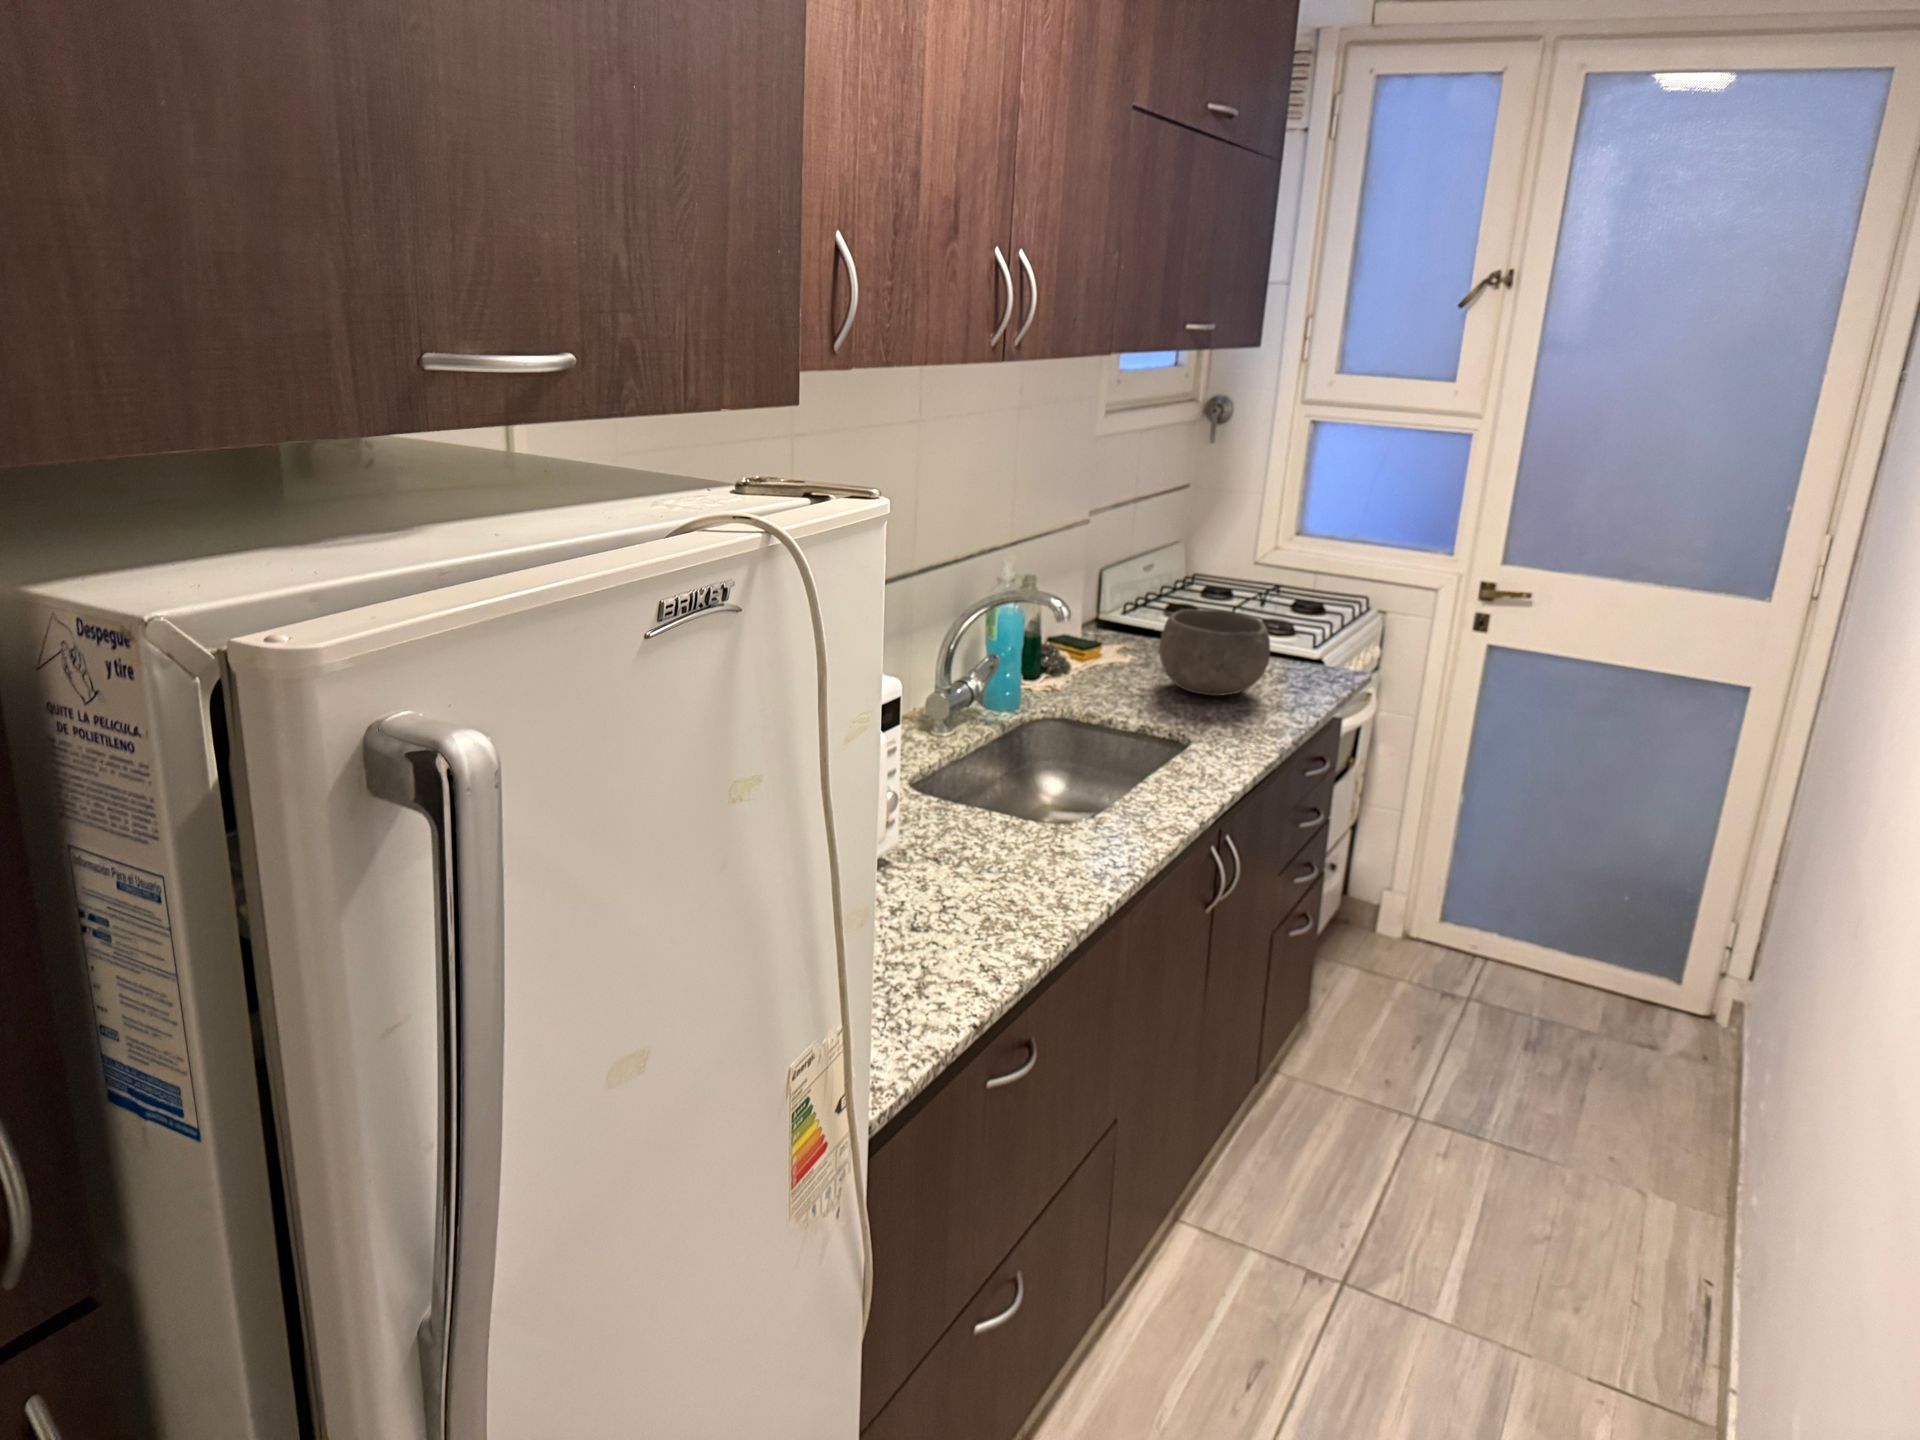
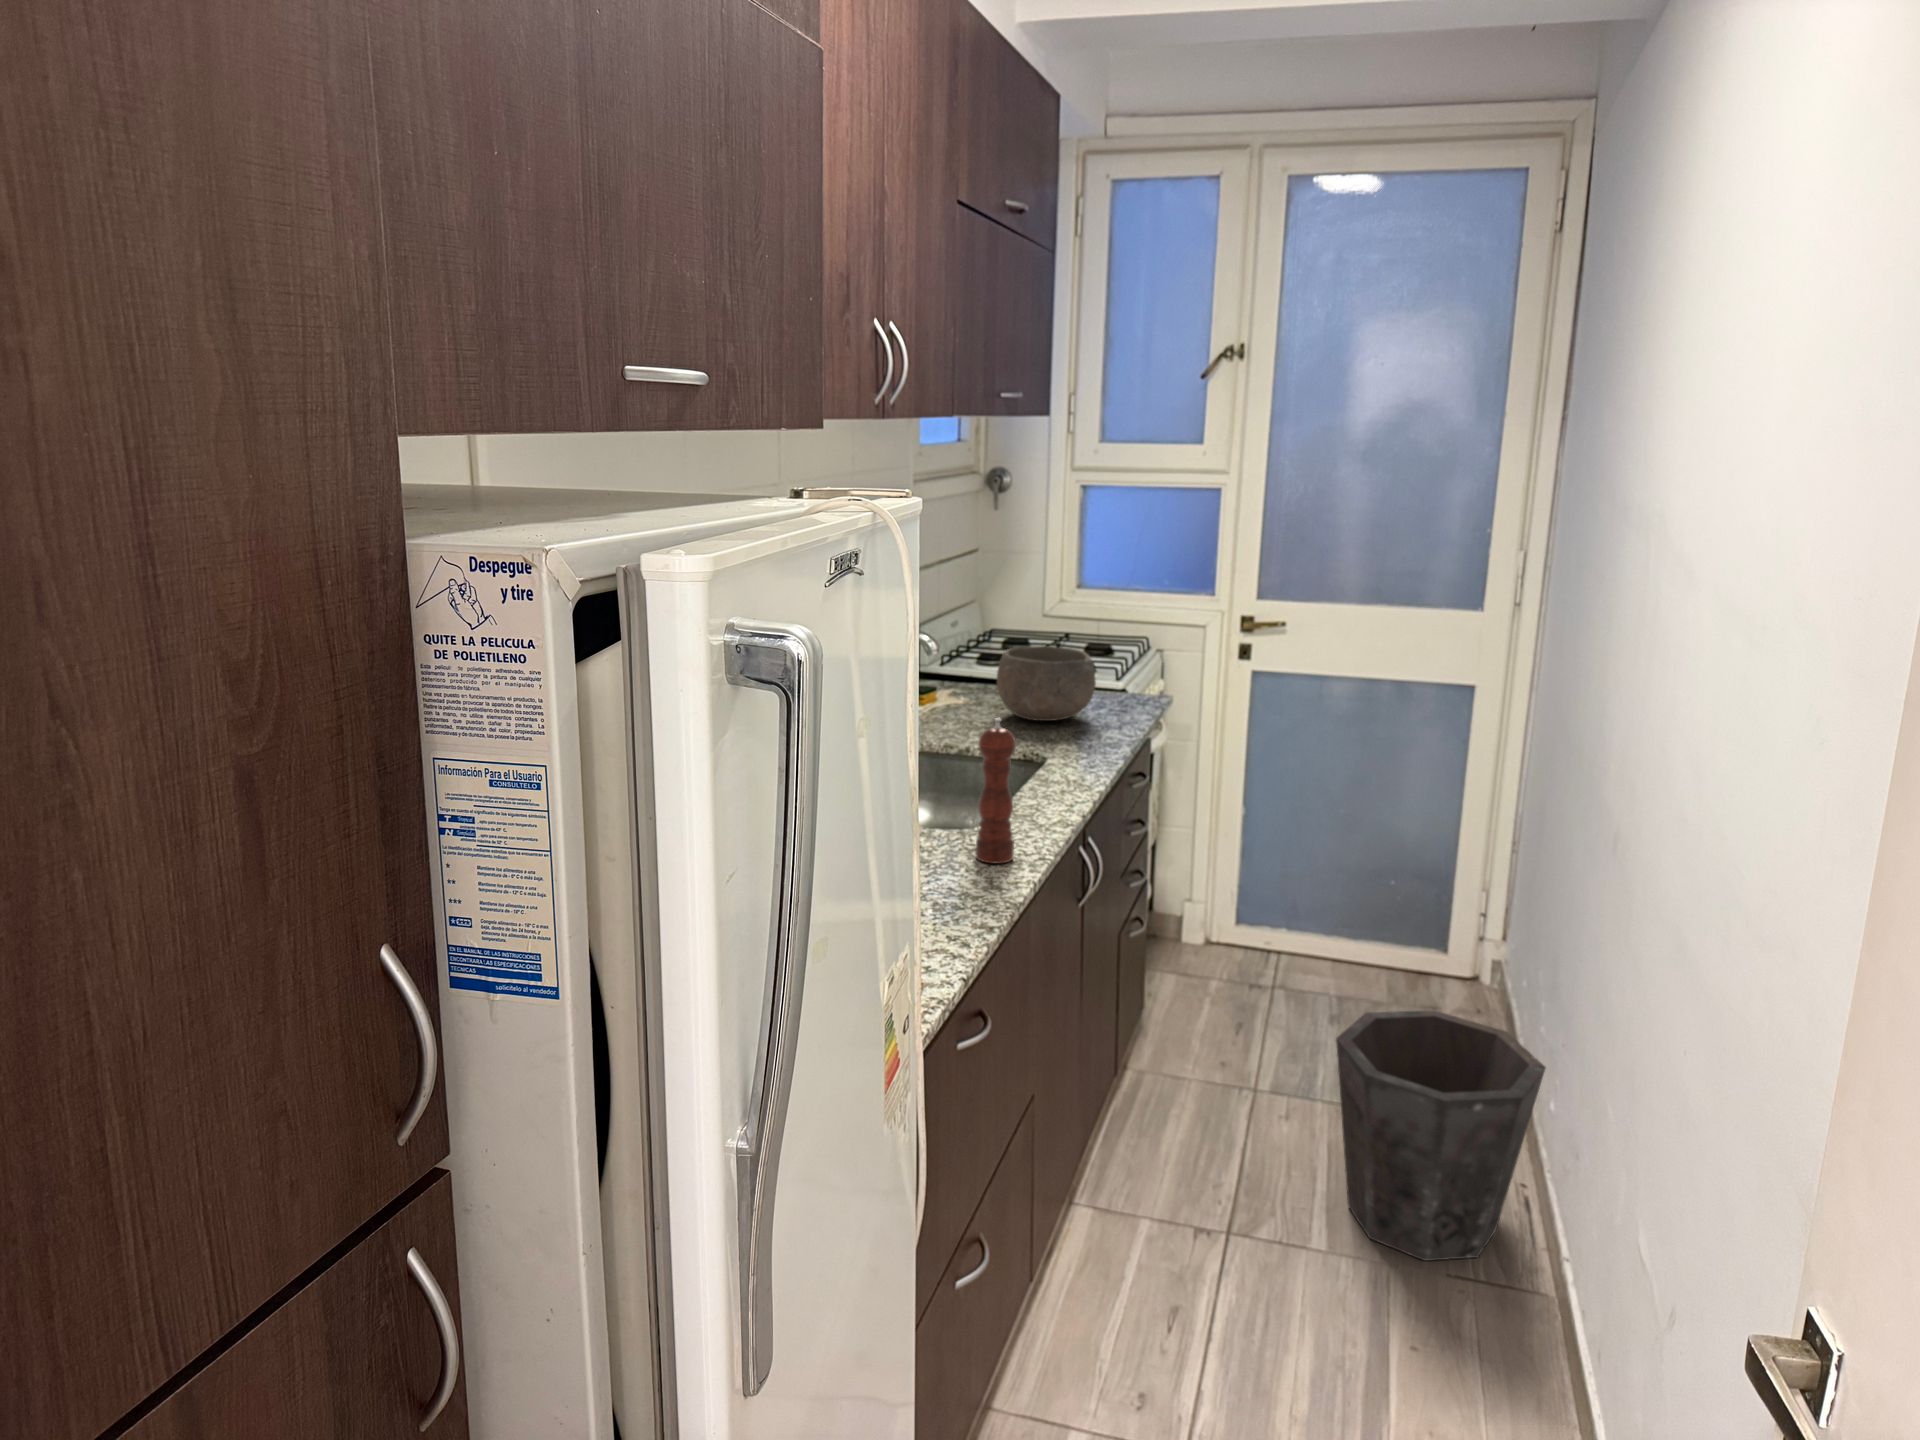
pepper mill: none [1058,714,1109,875] -> present [976,717,1016,863]
waste bin: none [1490,1065,1747,1366] -> present [1336,1010,1545,1261]

